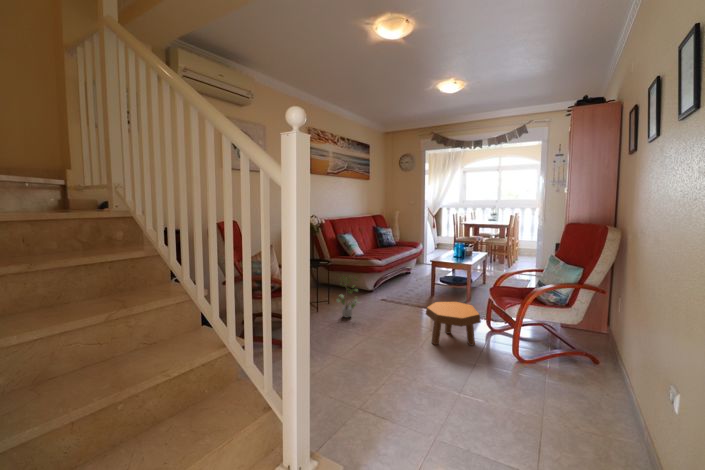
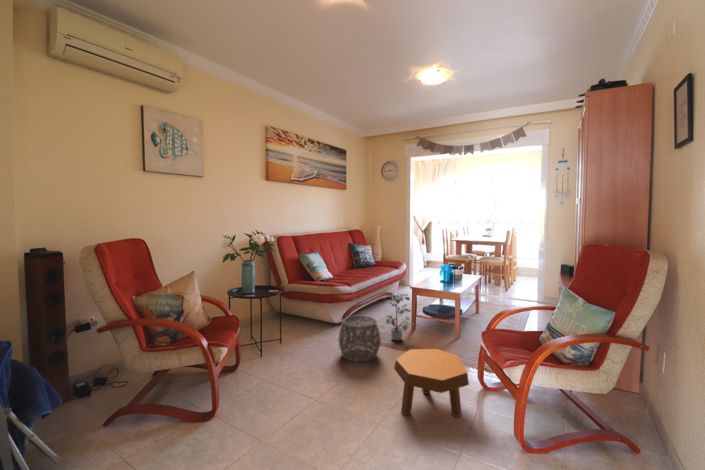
potted plant: present [337,276,358,317] -> present [386,294,412,340]
woven basket: none [377,281,410,316] -> present [339,316,381,362]

